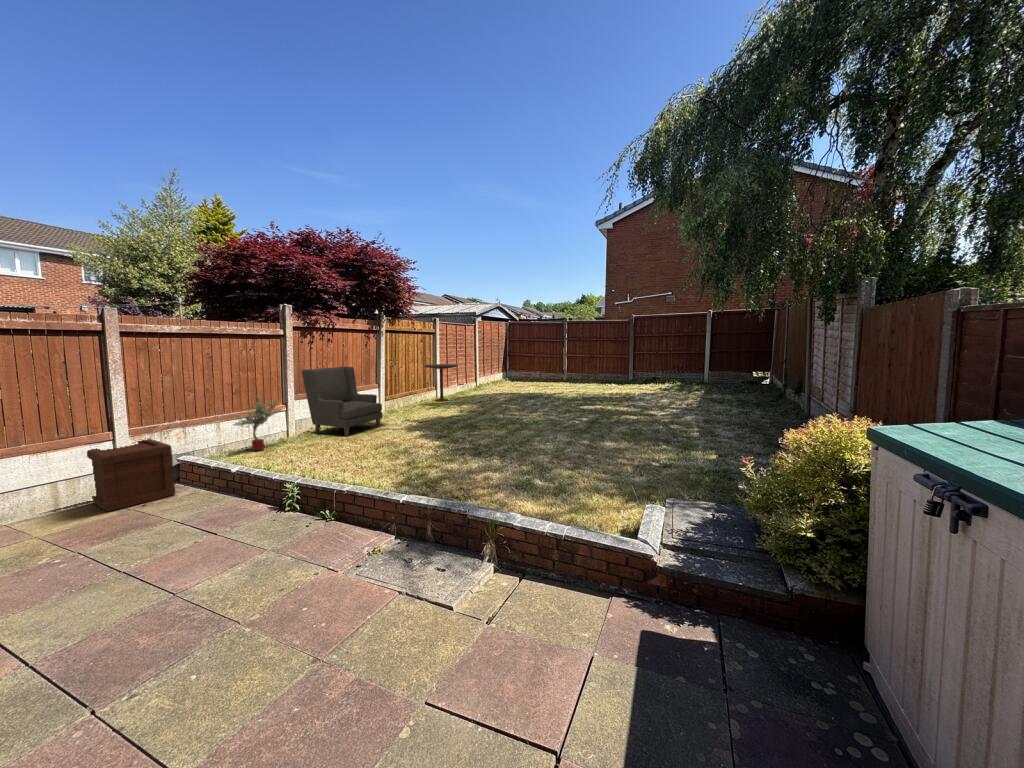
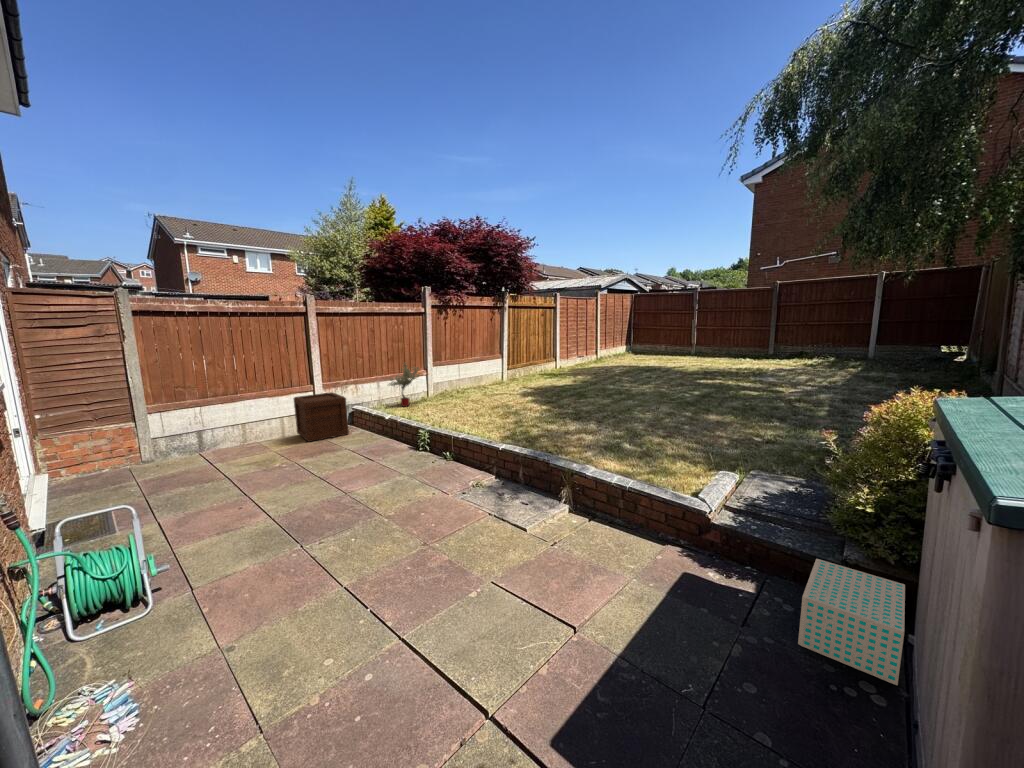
pedestal table: present [424,364,458,401] -> none [546,337,578,372]
chair: present [302,367,383,437] -> none [439,339,504,399]
storage box: none [782,603,912,746] -> present [798,559,905,685]

